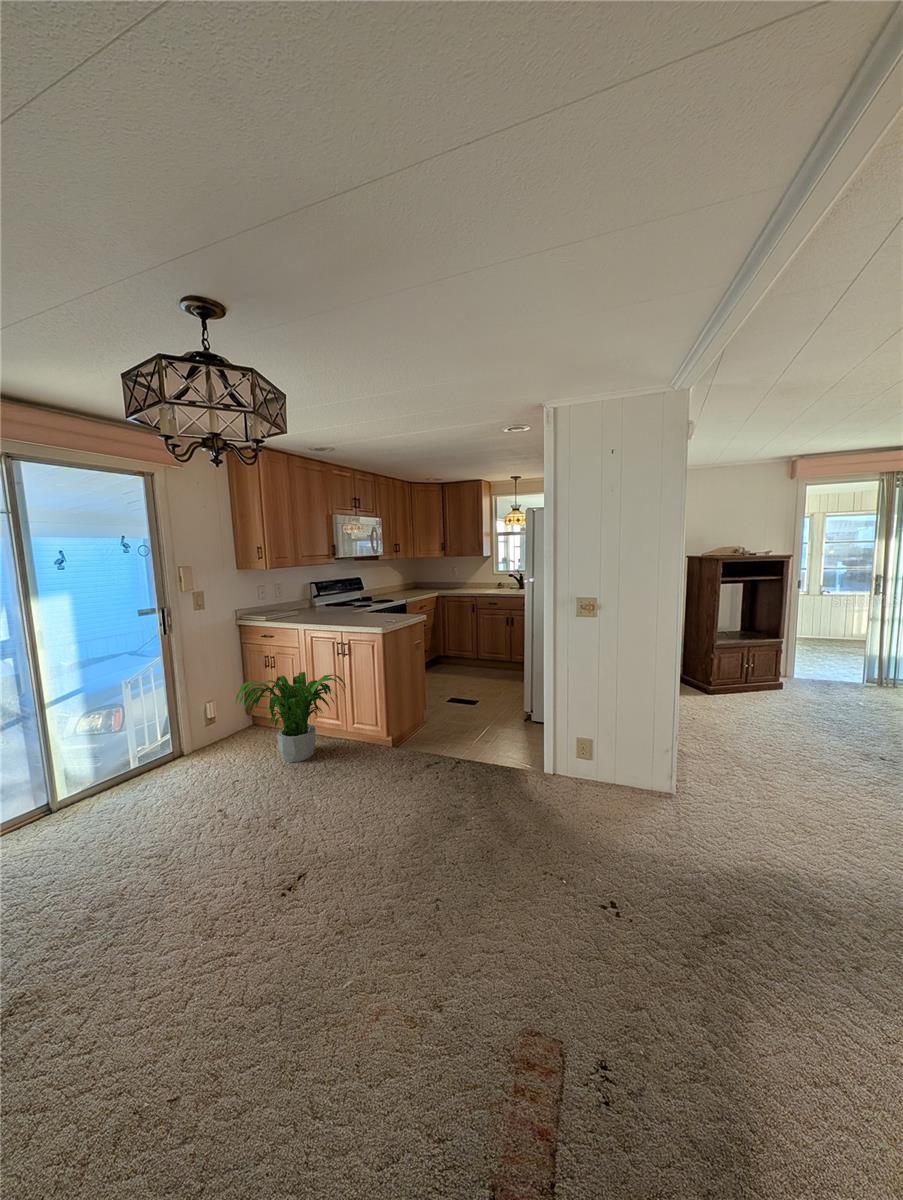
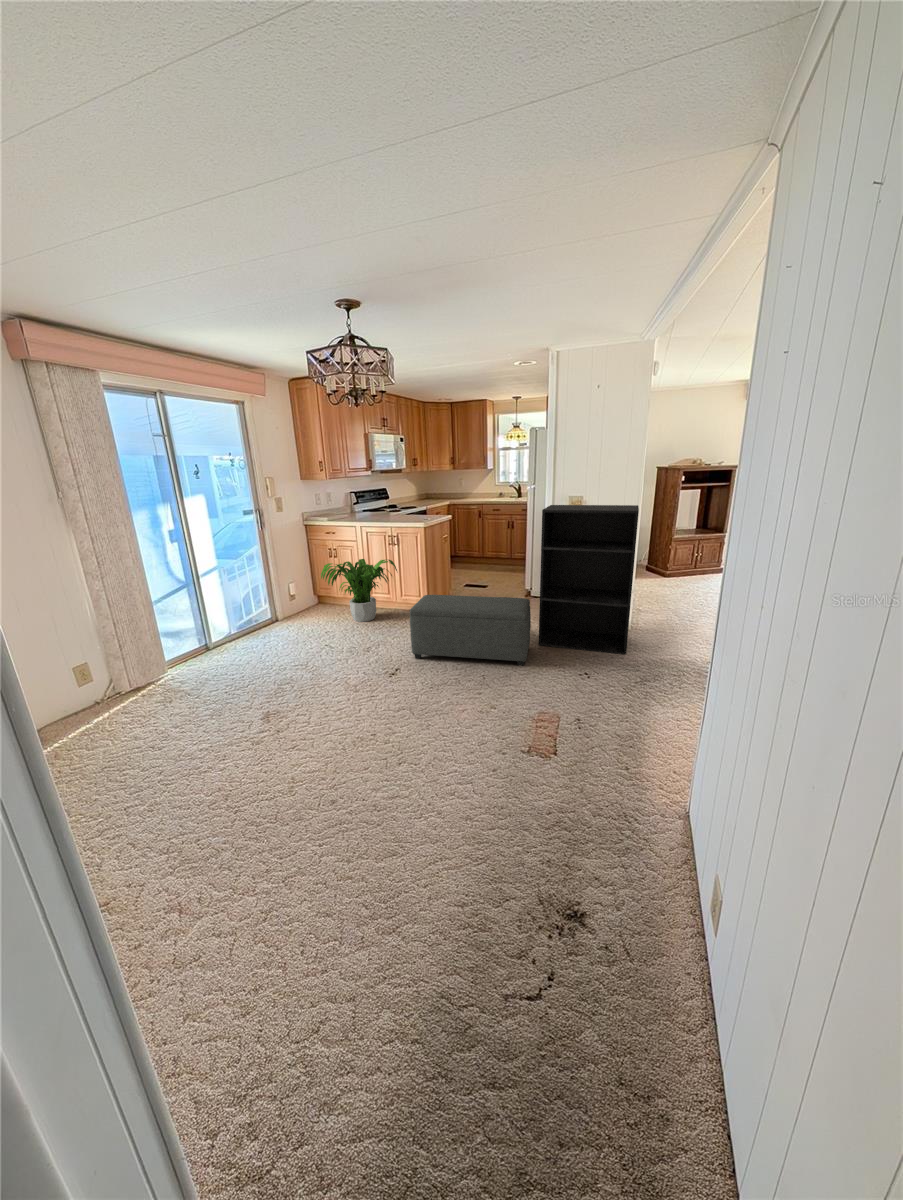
bookshelf: none [534,610,686,859] -> present [539,505,639,655]
ottoman: none [327,740,520,880] -> present [410,595,531,666]

